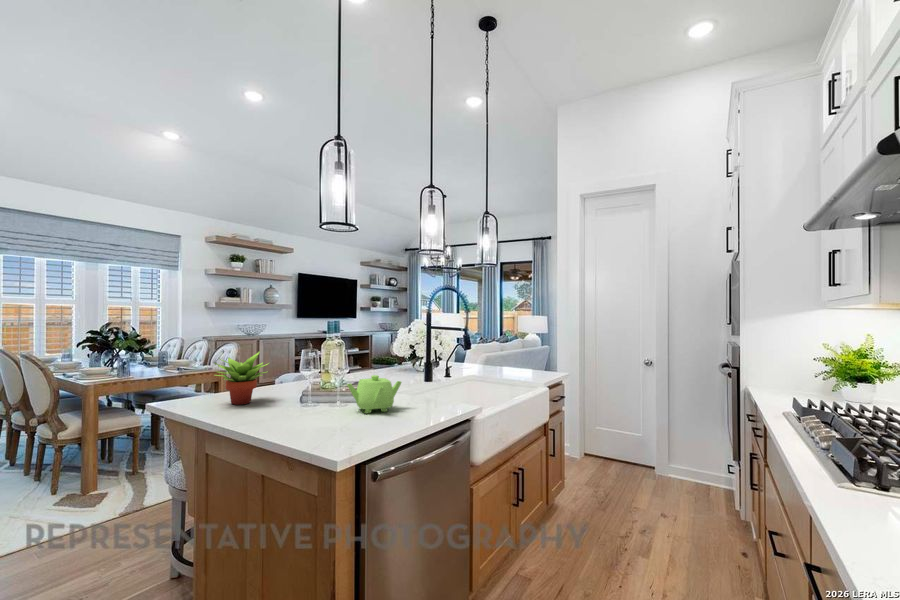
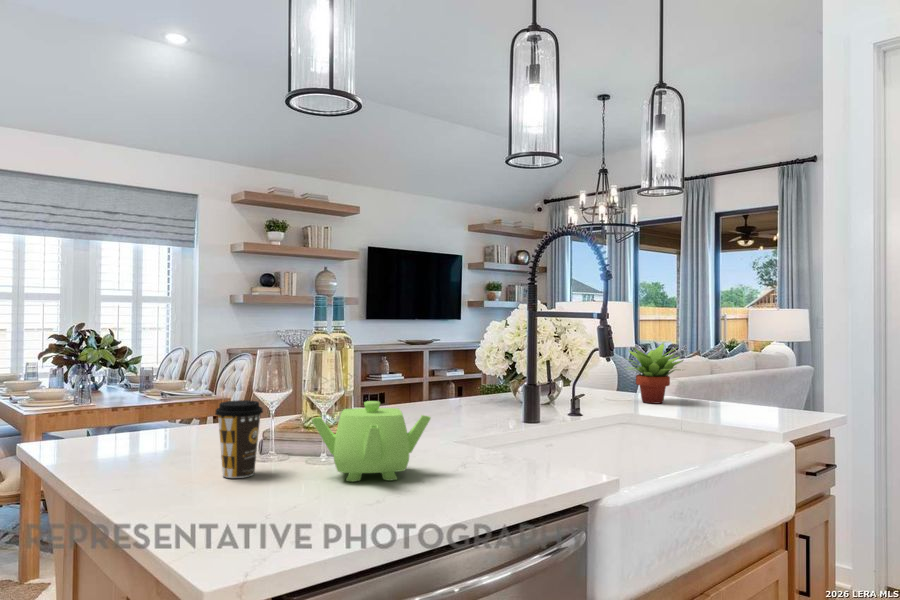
succulent plant: present [214,351,269,405] -> present [628,343,683,403]
coffee cup: none [298,377,322,415] -> present [215,400,263,478]

